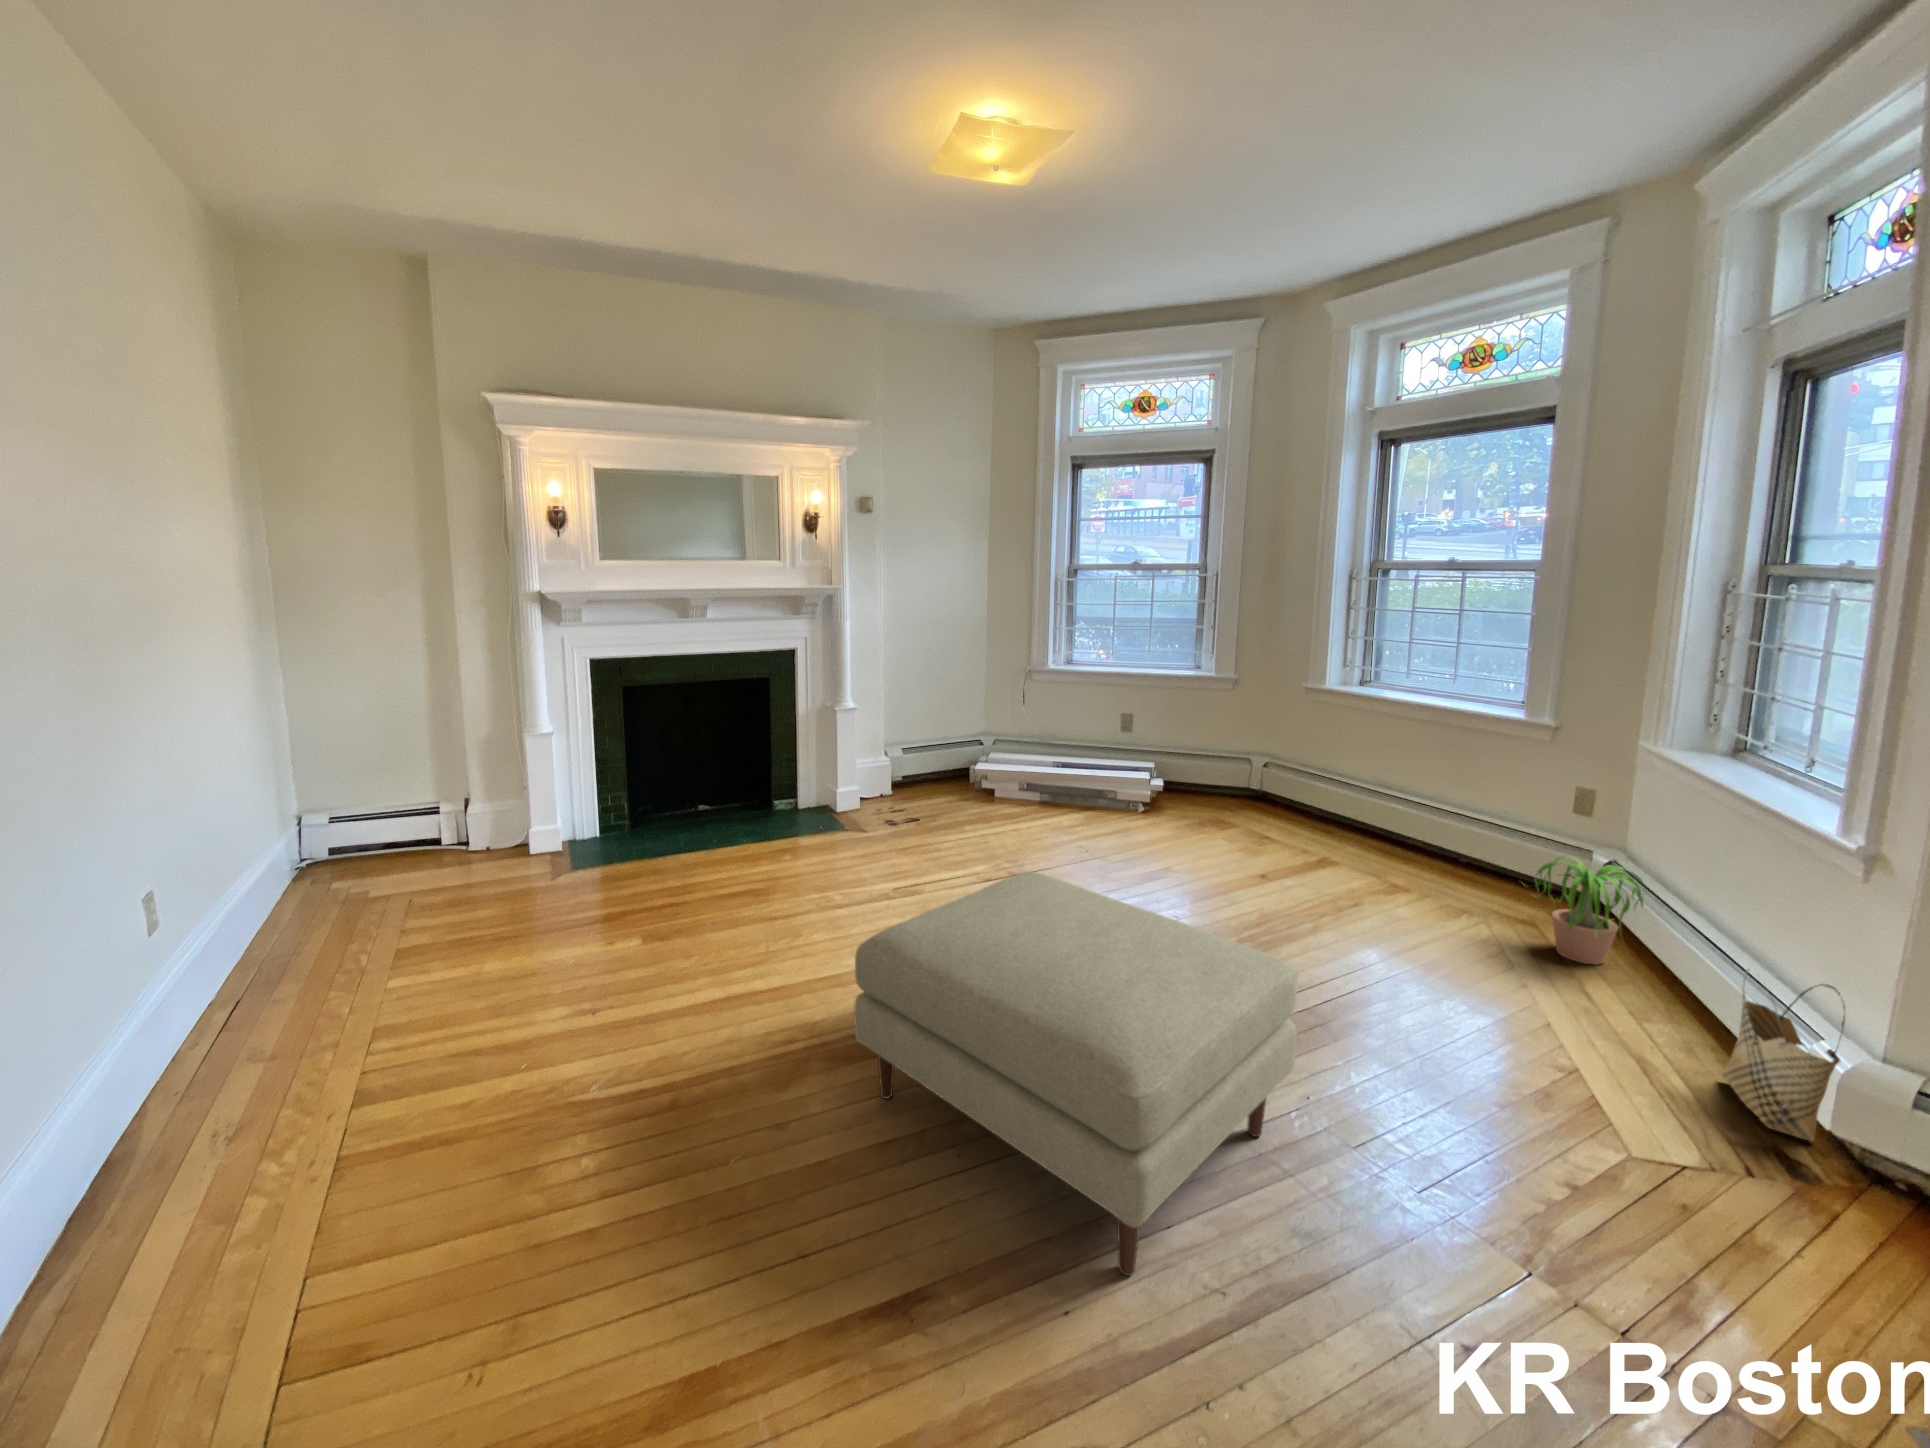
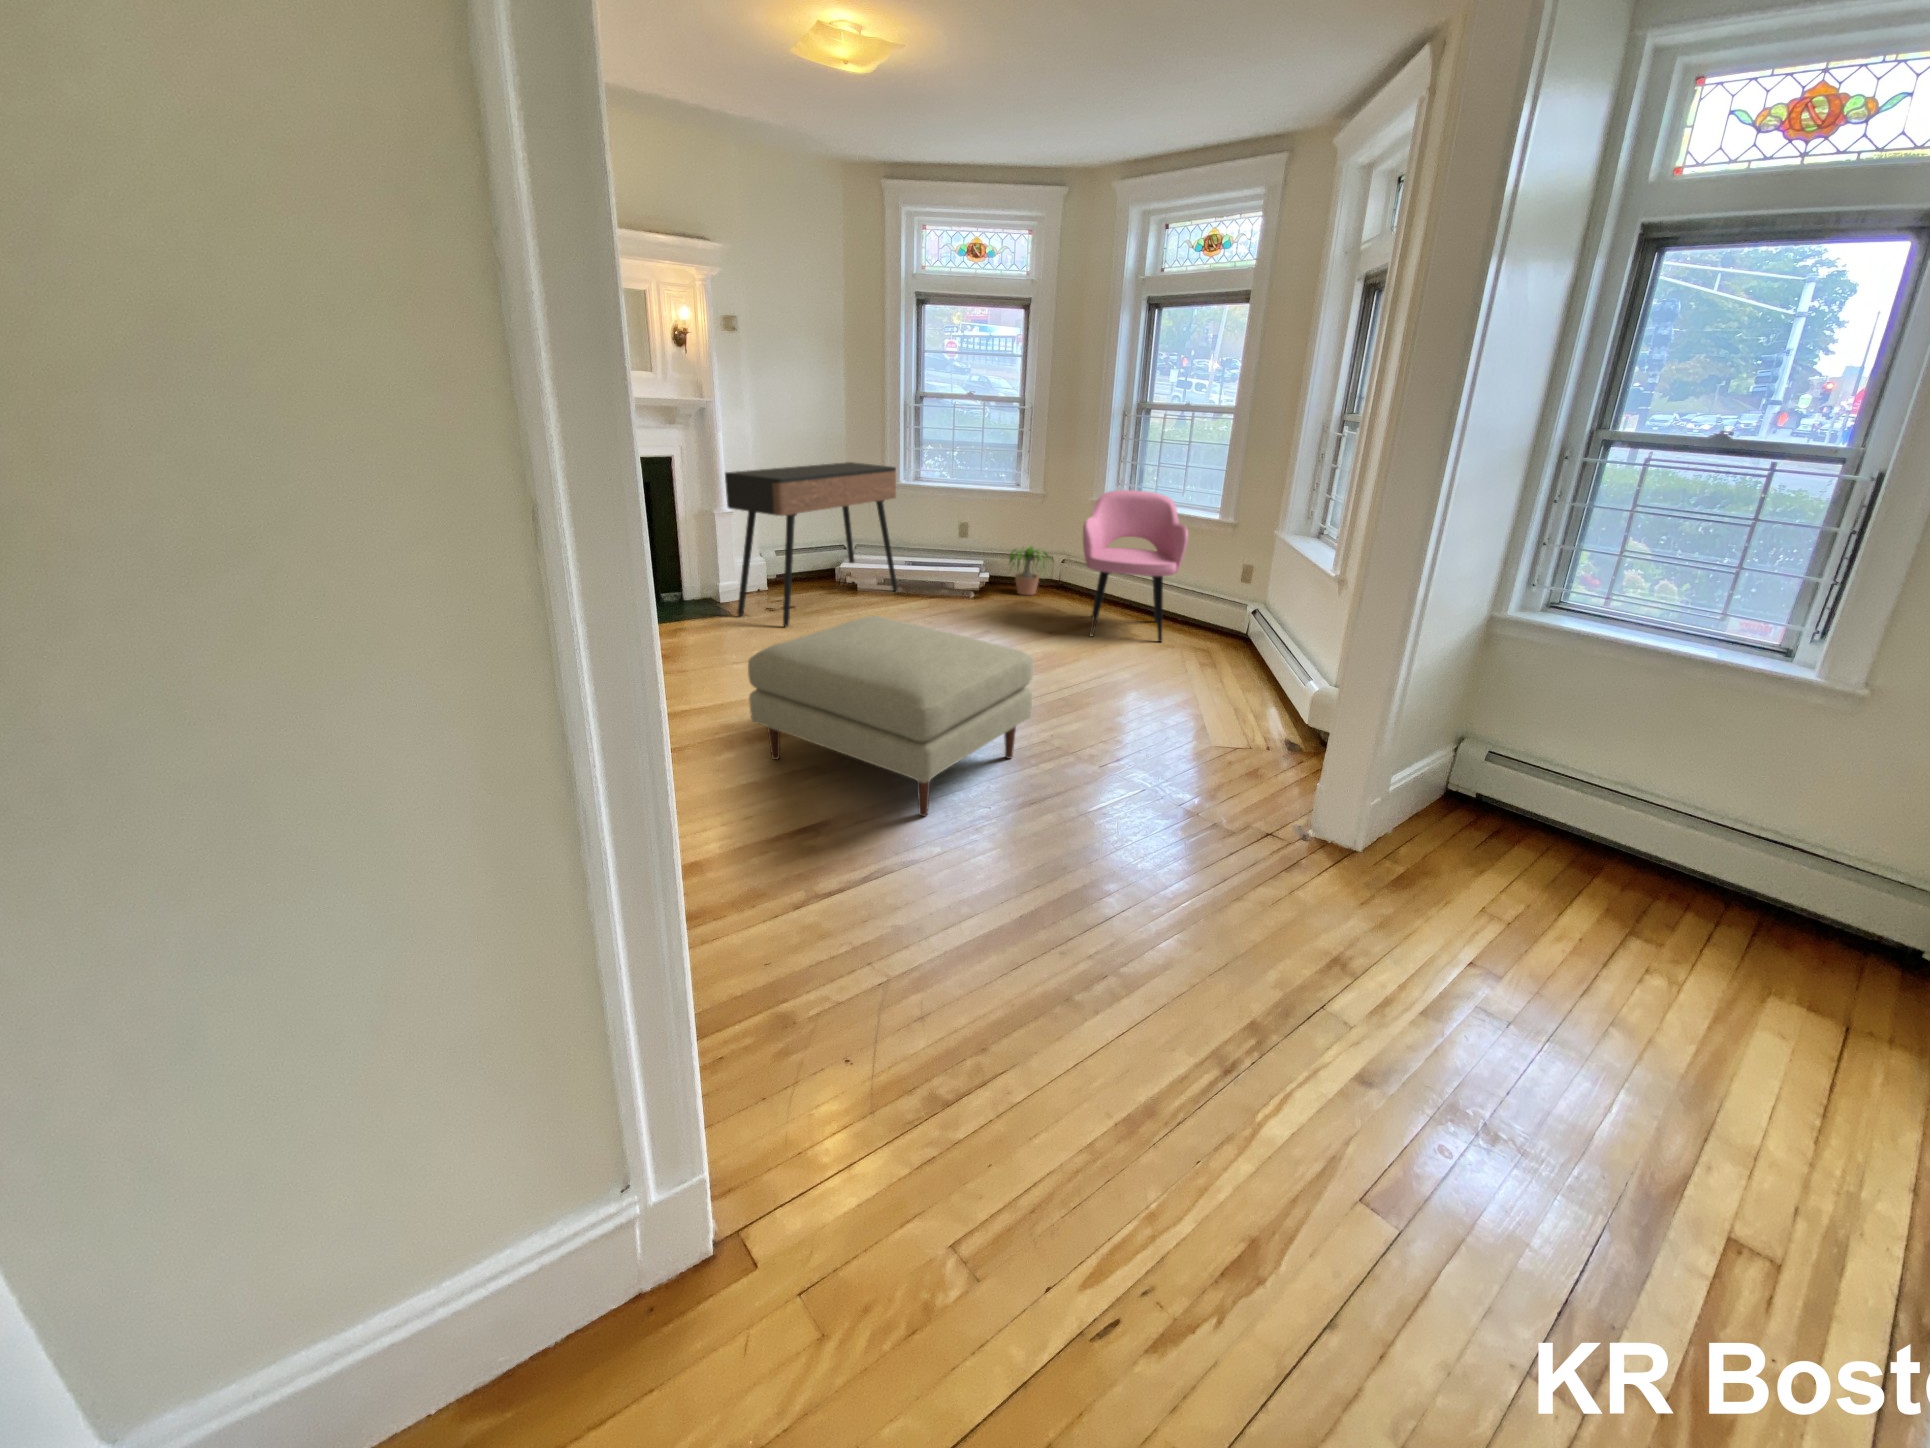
console table: none [850,647,1047,852] -> present [725,462,898,626]
armchair: none [1307,676,1477,898] -> present [1083,490,1188,642]
potted plant: present [1537,857,1643,965] -> present [1009,546,1049,595]
woven basket: present [1721,970,1845,1141] -> none [1269,652,1318,738]

